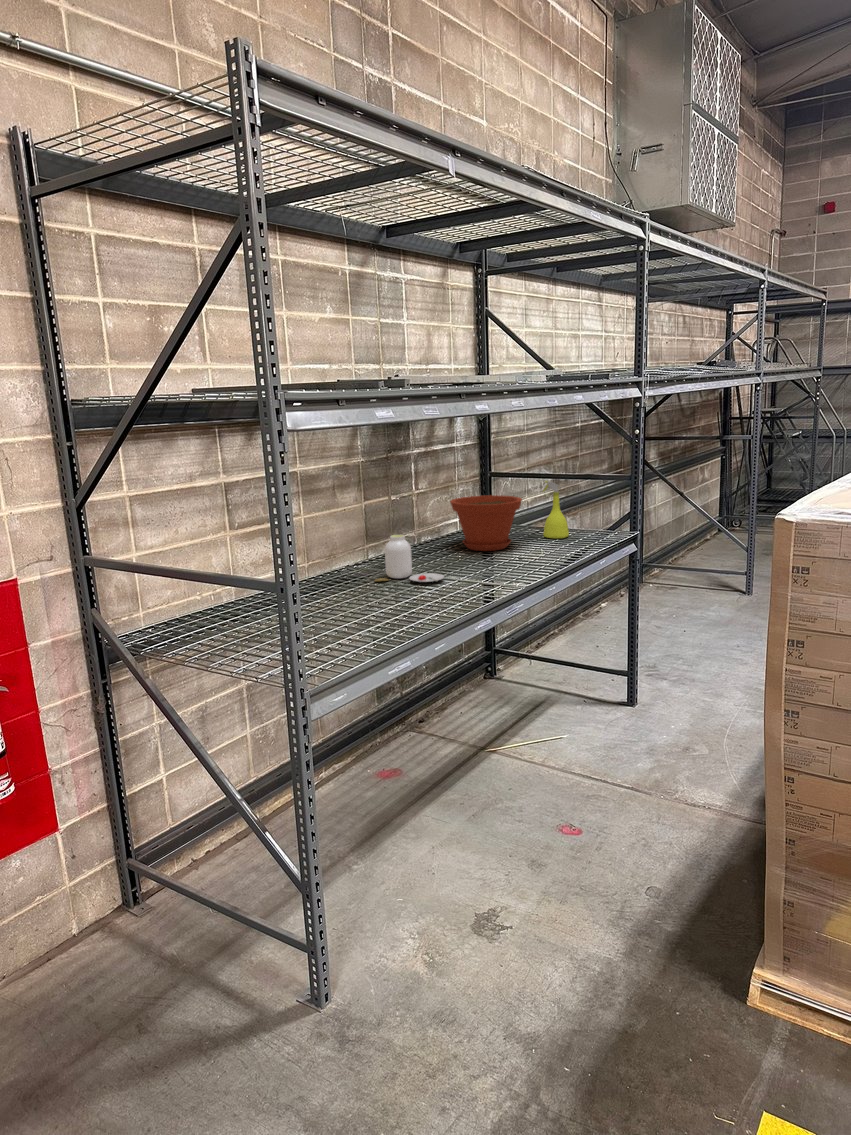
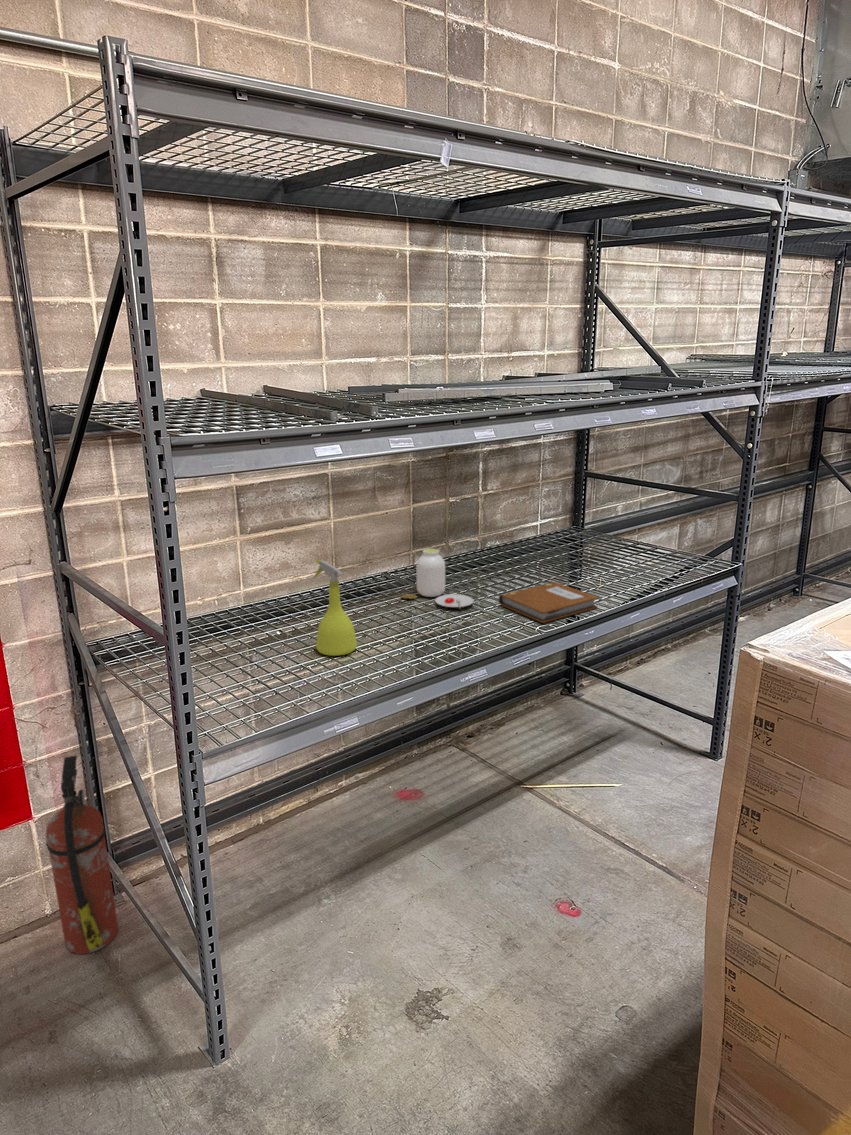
spray bottle: present [543,481,569,539] -> present [314,560,357,656]
plant pot: present [450,495,522,551] -> none [517,503,599,569]
notebook: none [465,556,548,584] -> present [499,582,598,623]
fire extinguisher: none [88,755,159,960] -> present [45,756,118,954]

